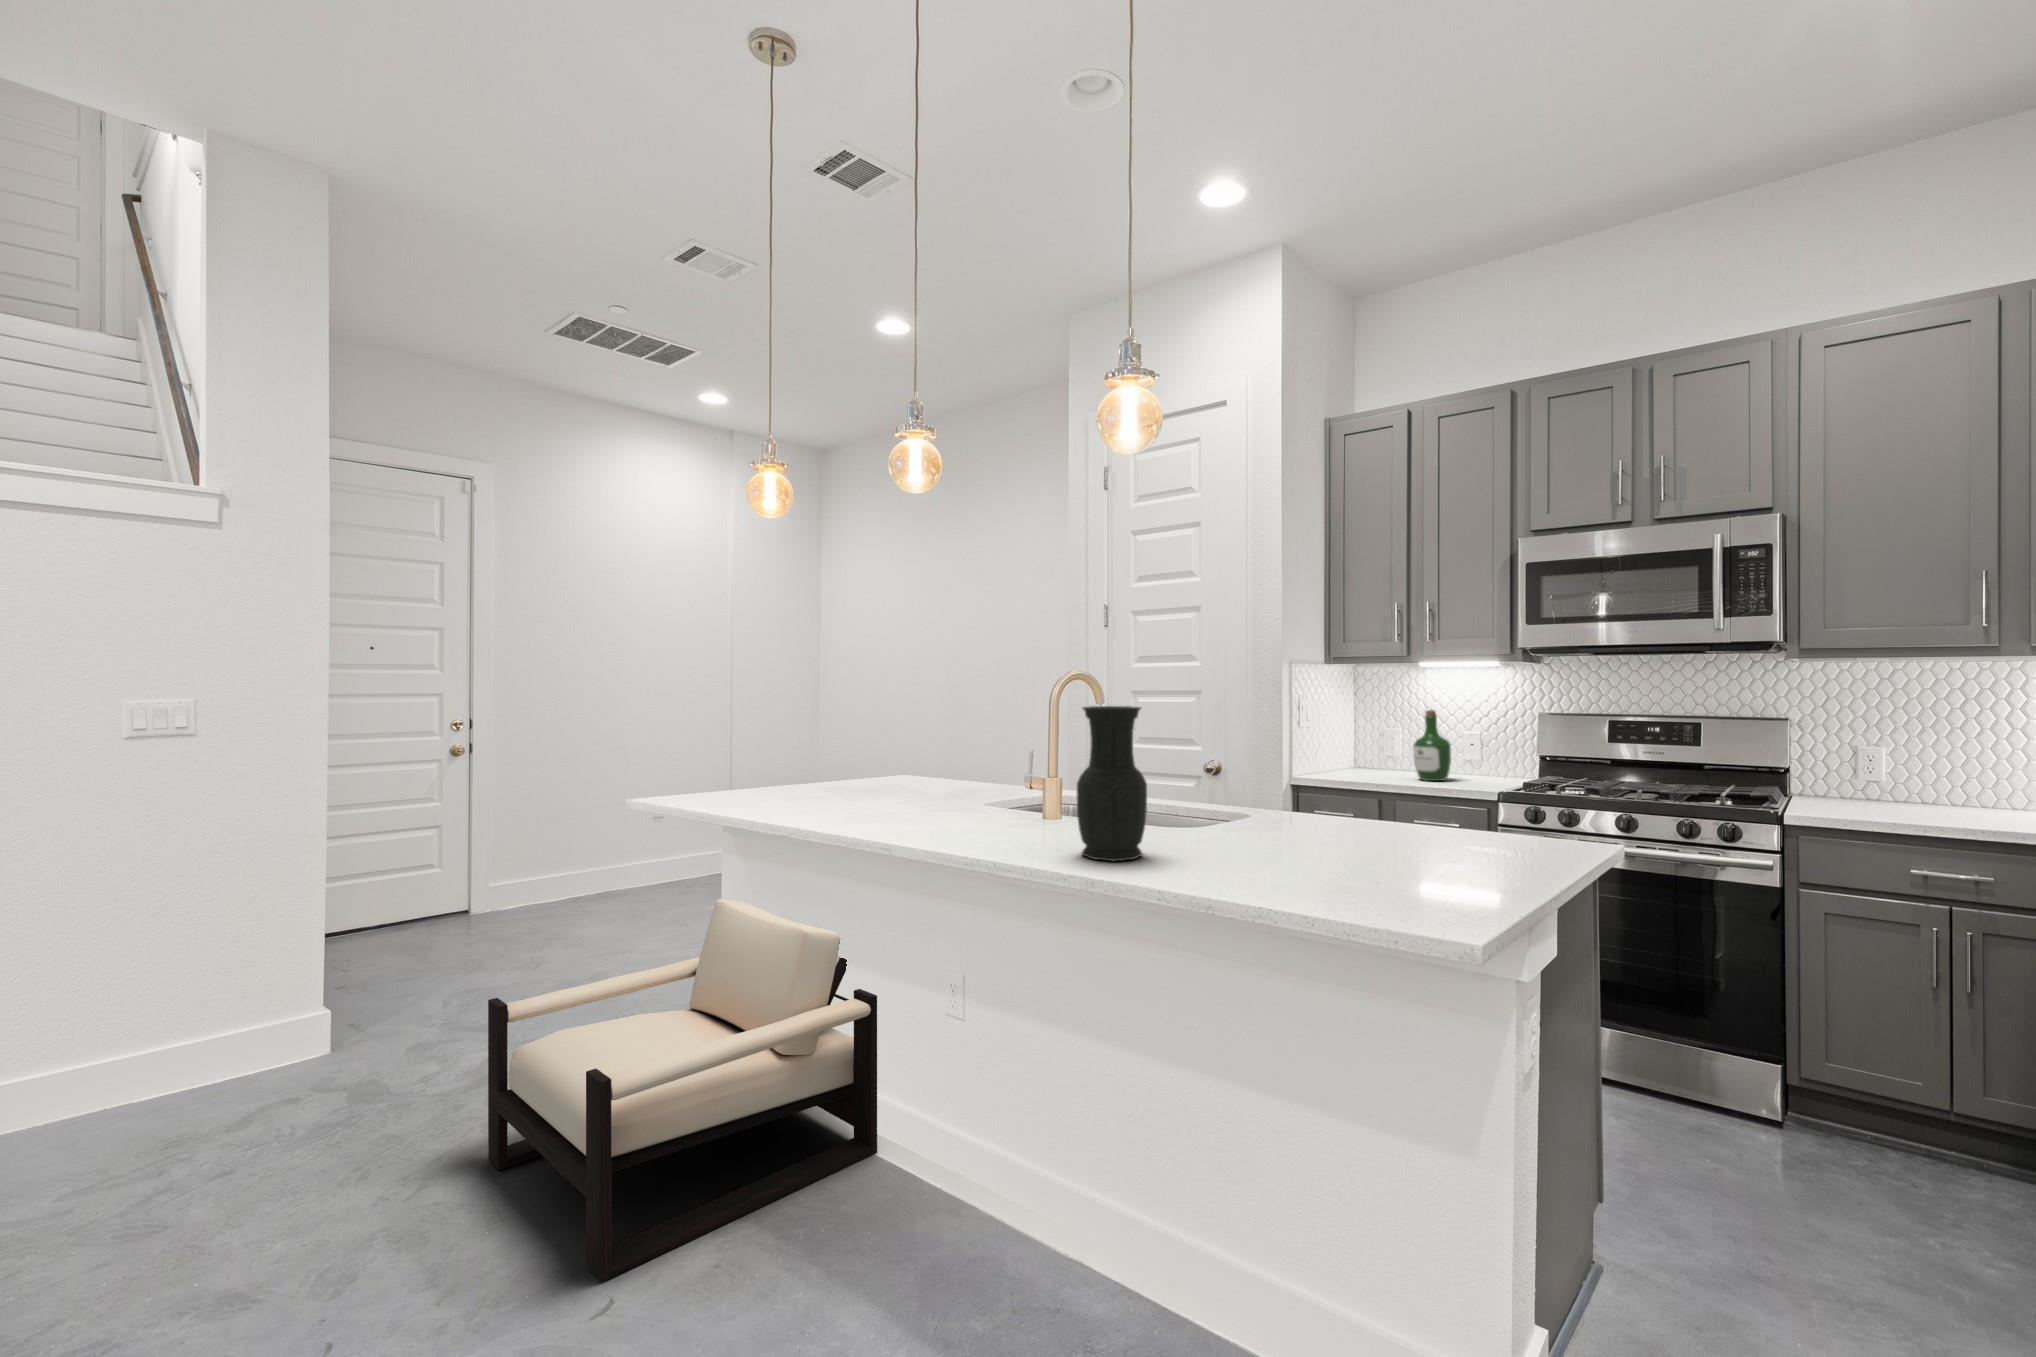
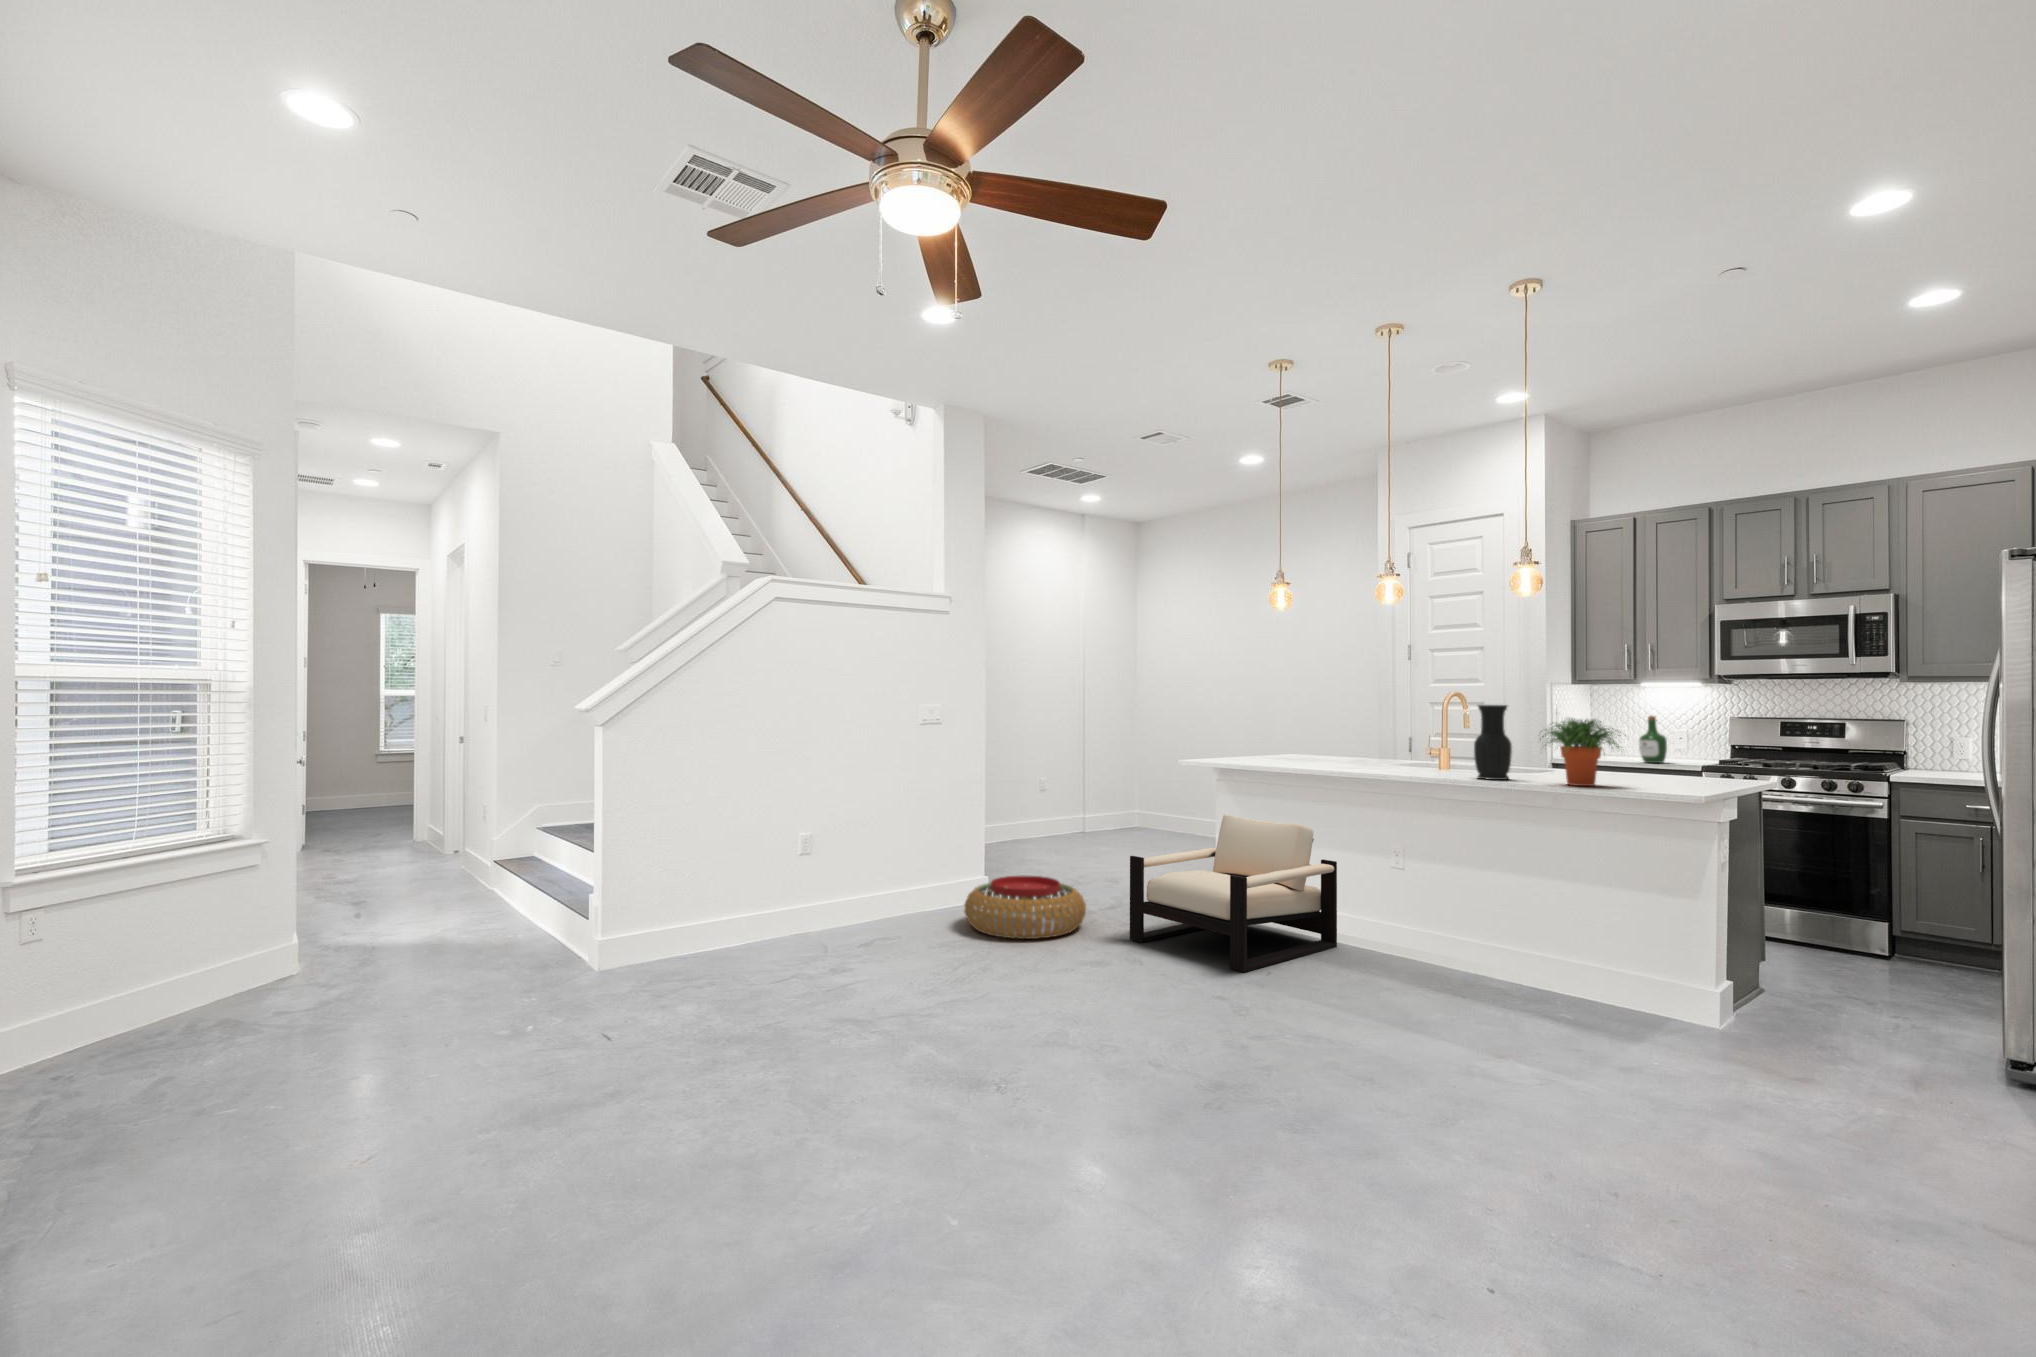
potted plant: none [1171,735,1349,888] -> present [1540,718,1626,786]
pouf: none [172,1018,463,1178] -> present [964,875,1086,939]

